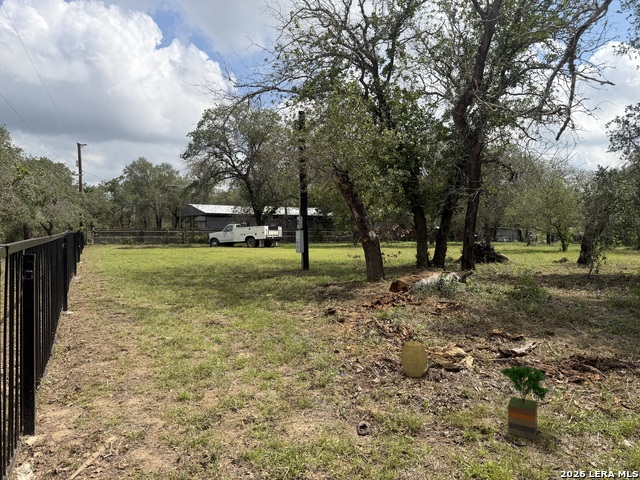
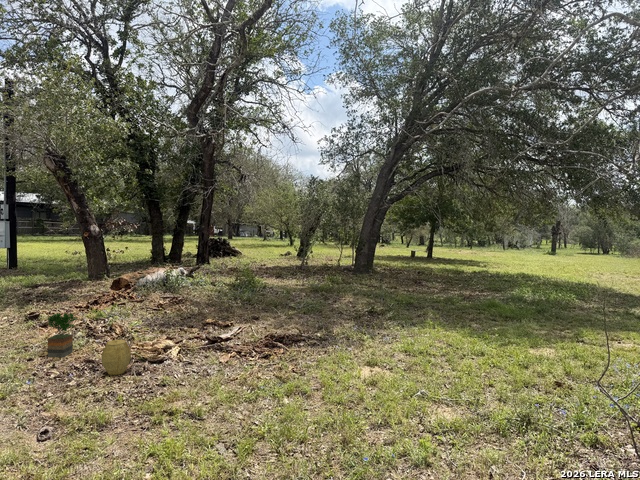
potted tree: present [502,365,549,440] -> present [48,313,77,357]

